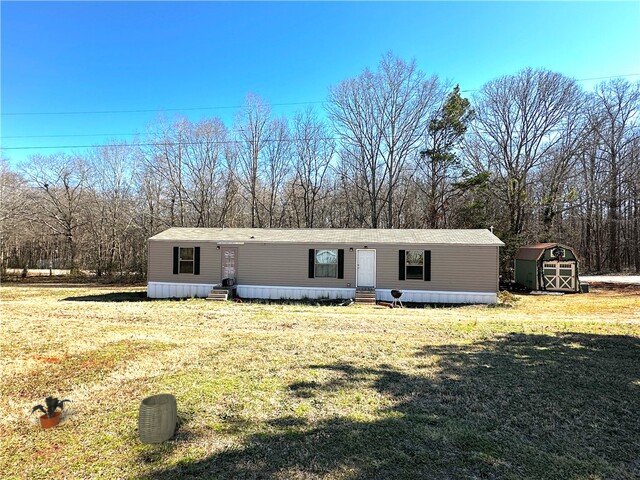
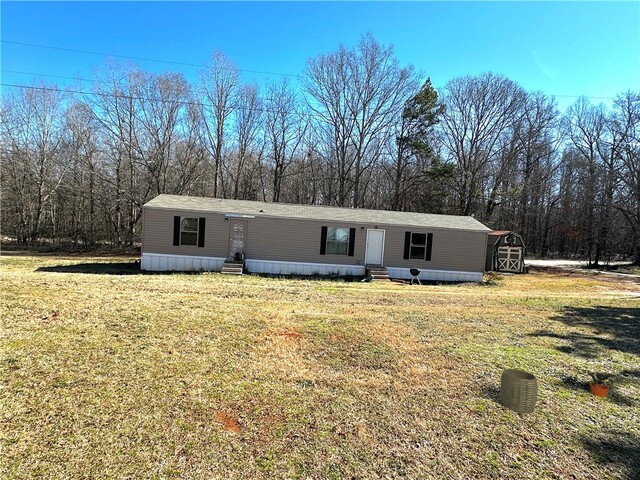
potted plant: present [31,396,71,428] -> present [582,370,616,397]

